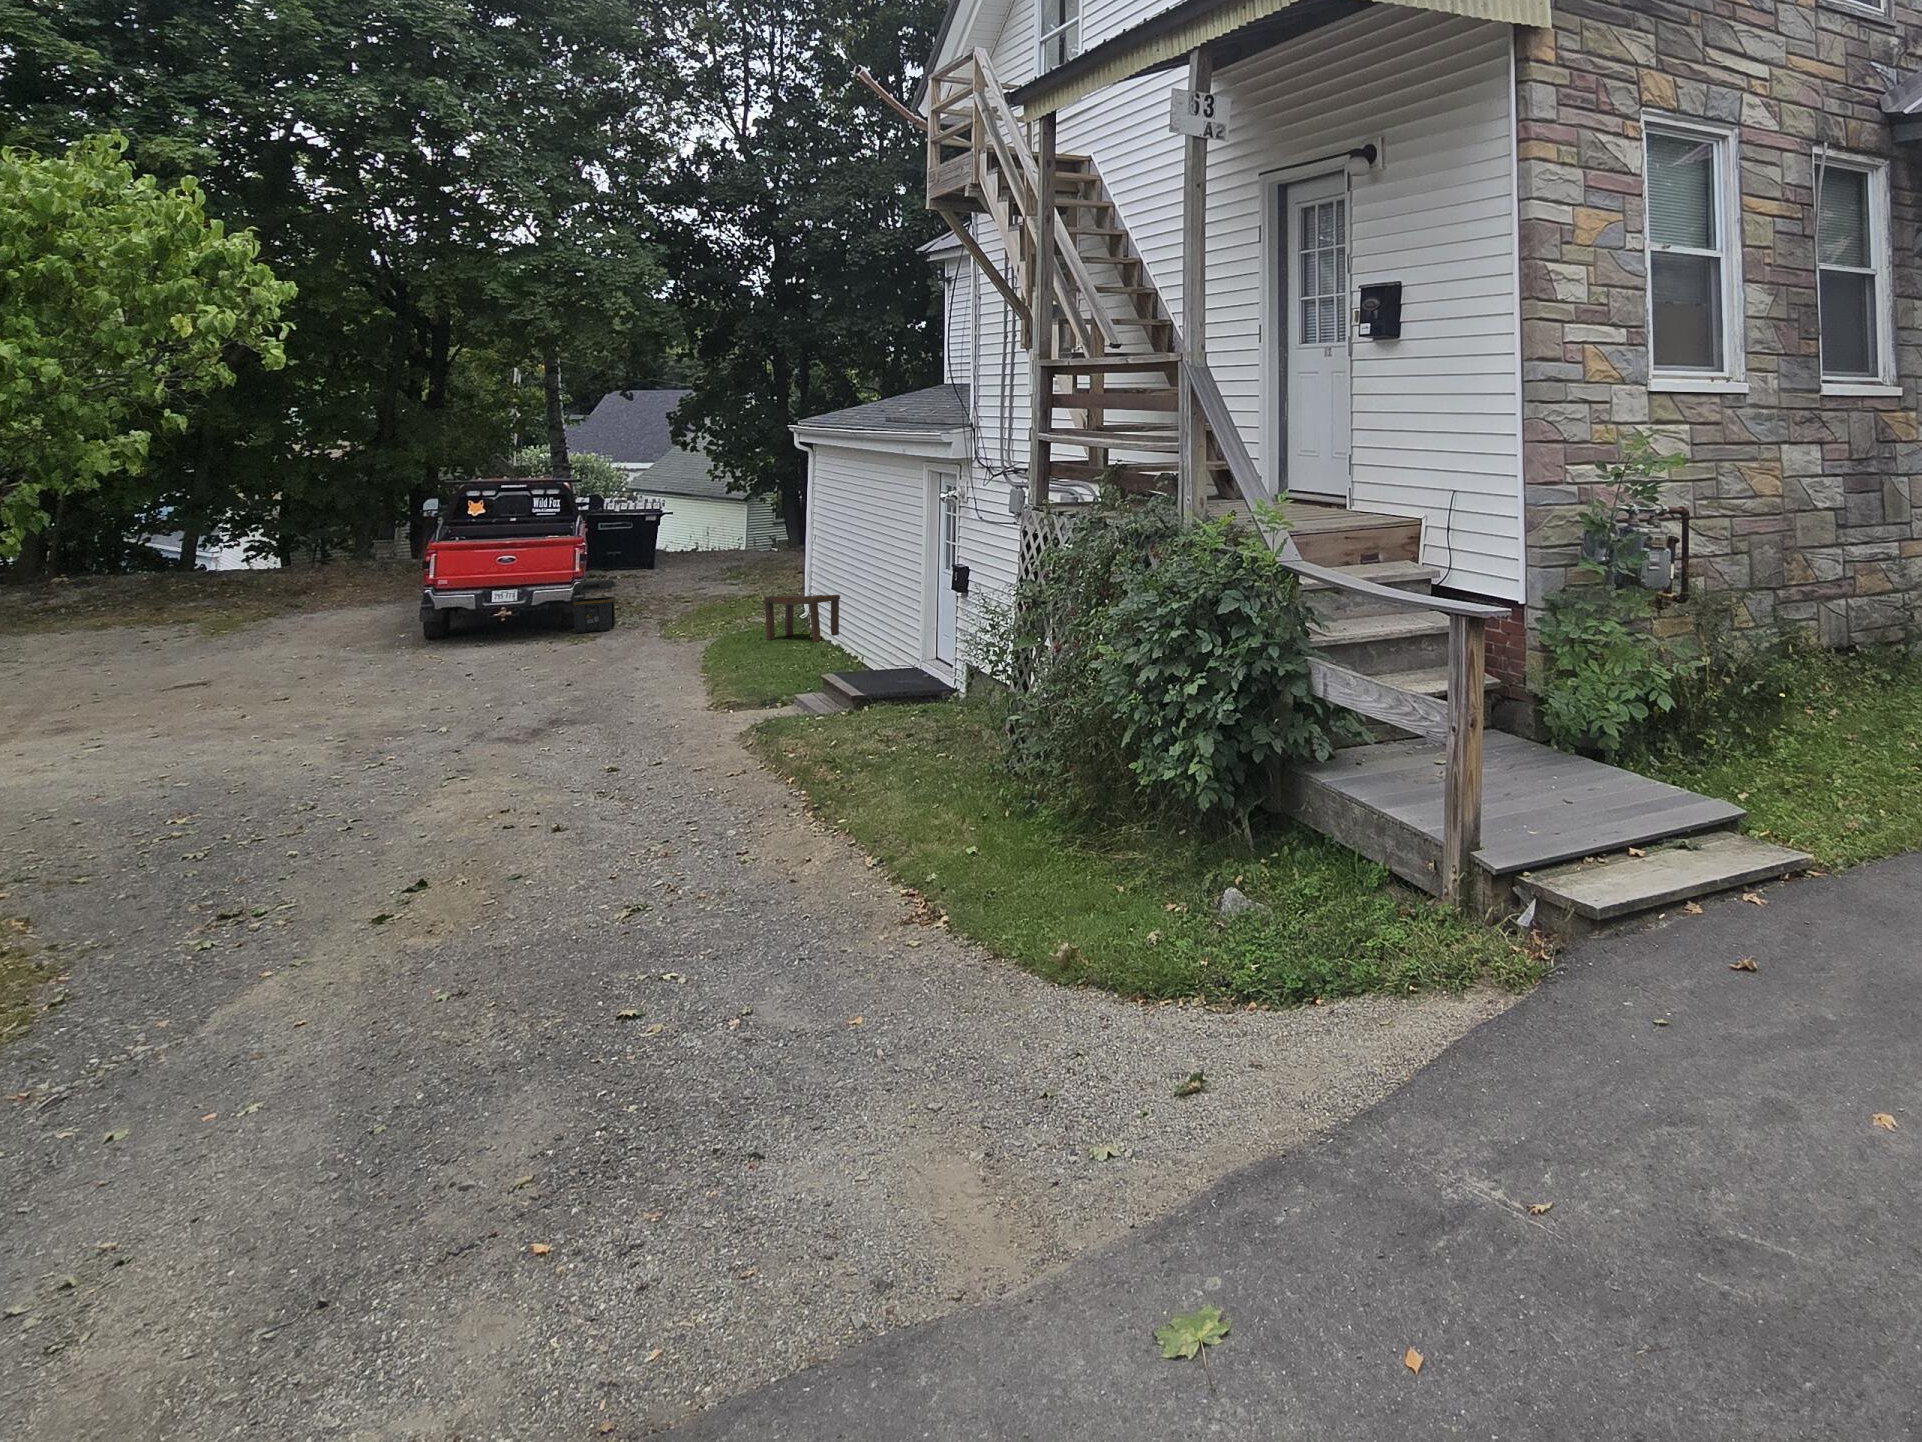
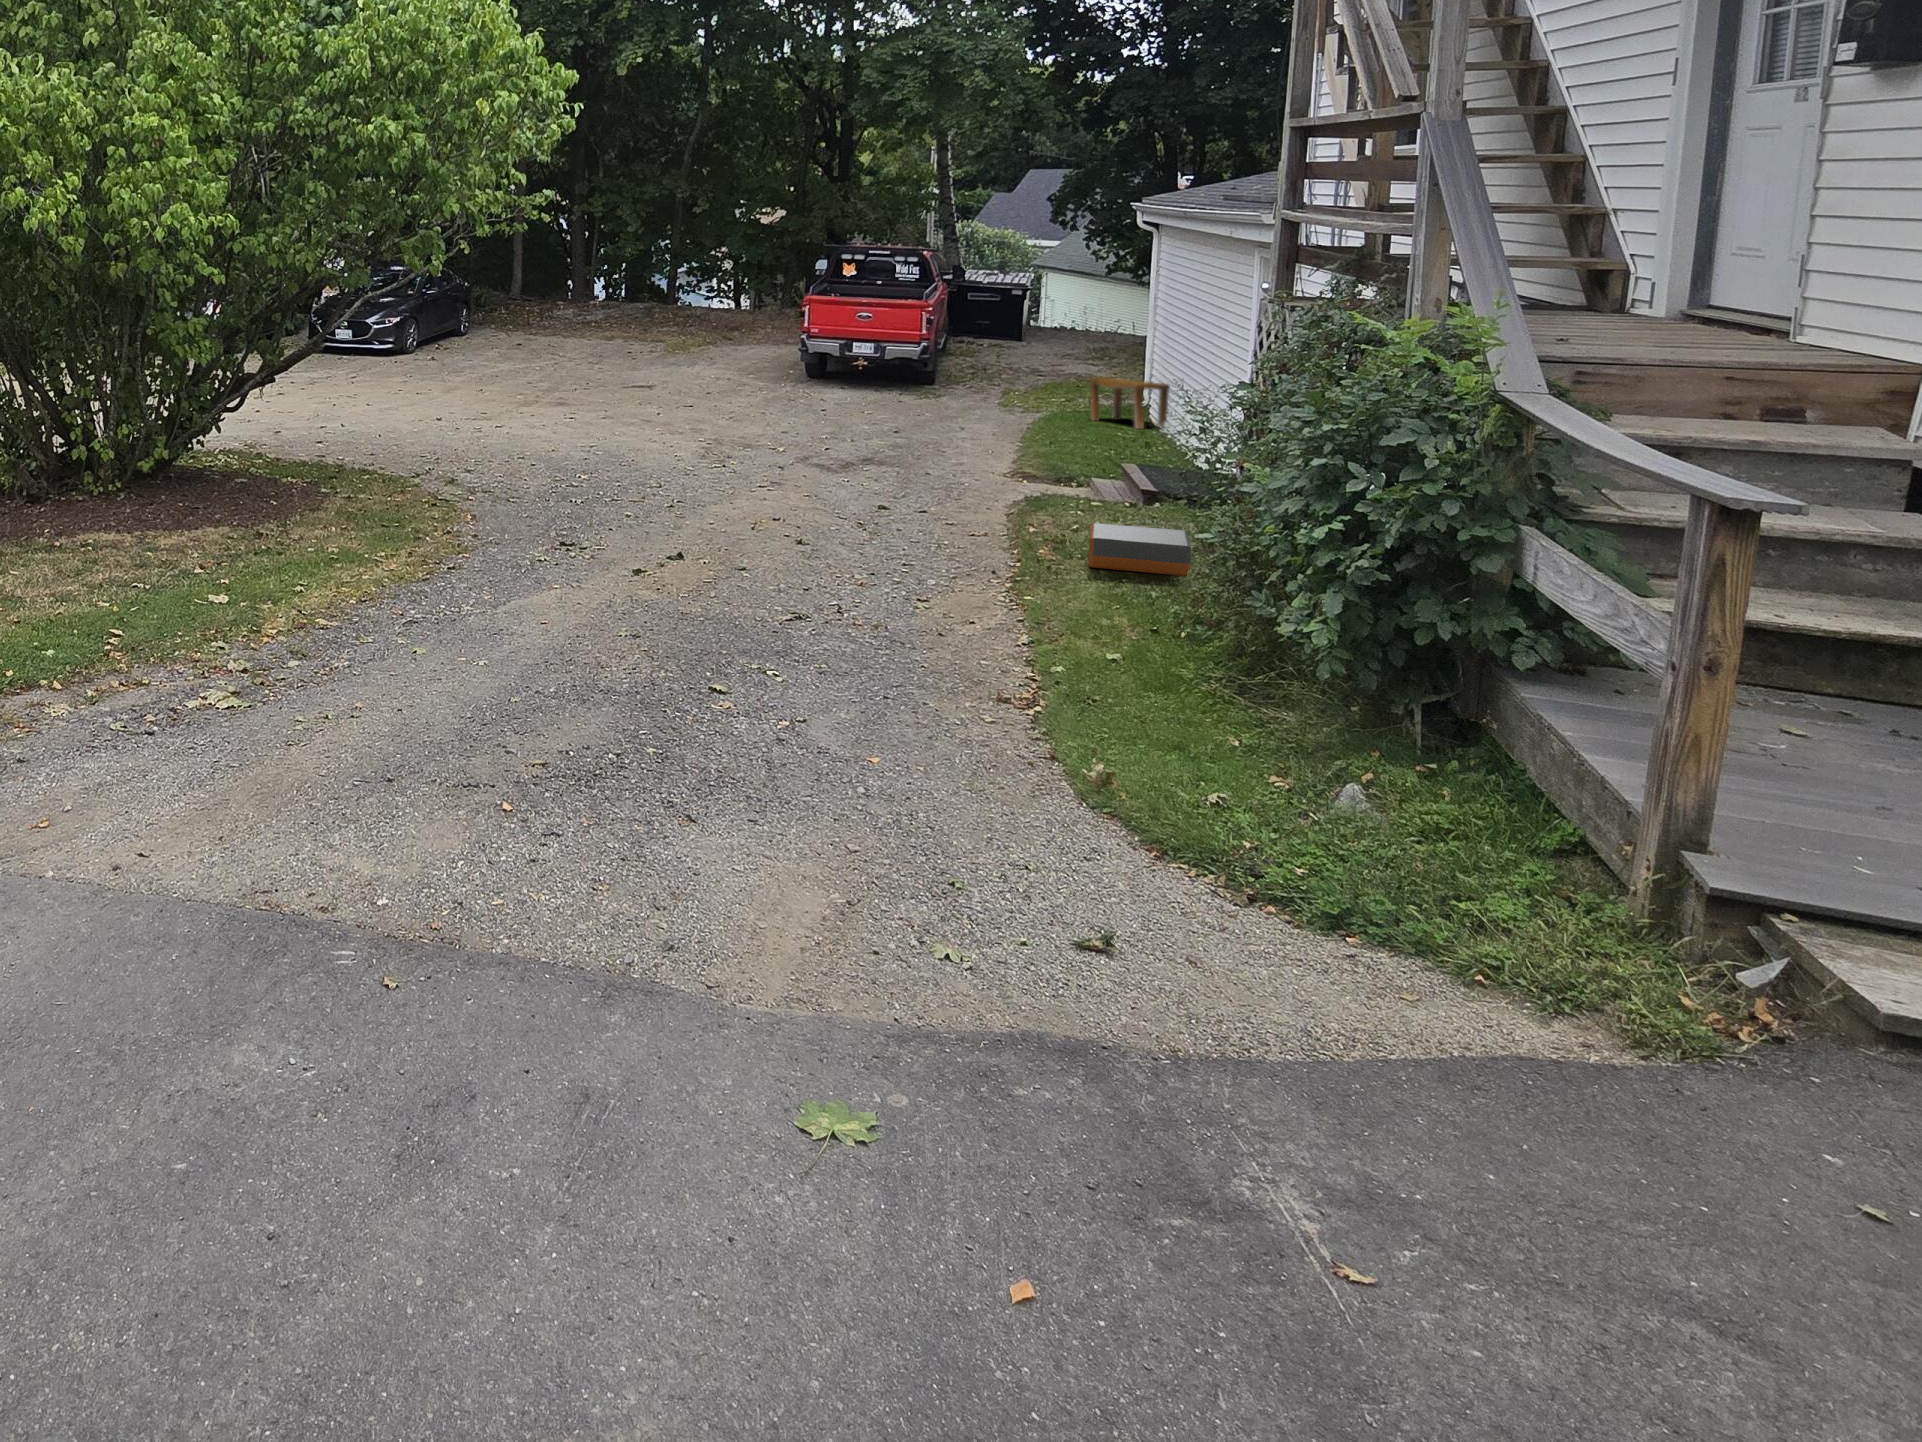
toolbox: present [573,580,615,633] -> none [924,343,964,392]
storage box: none [880,722,976,773] -> present [1089,523,1191,576]

